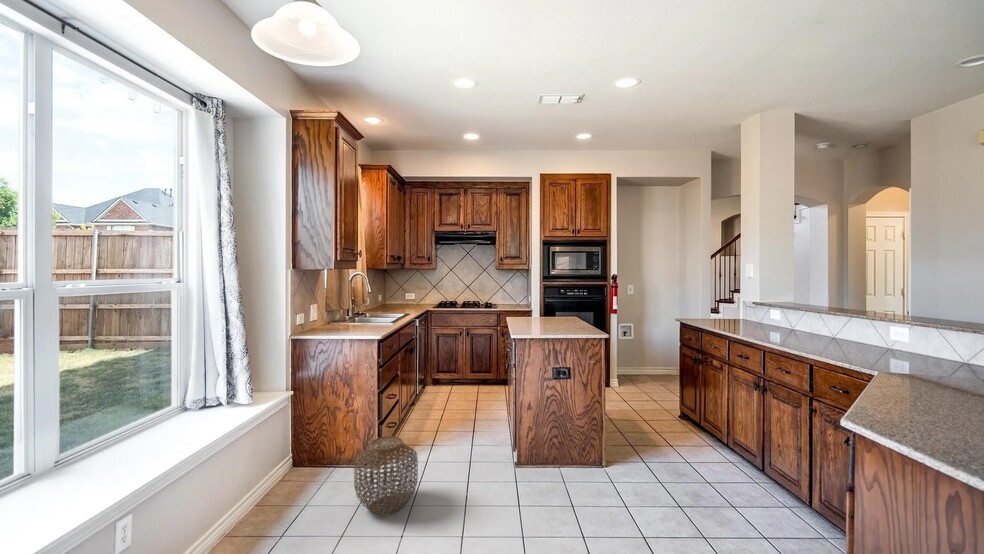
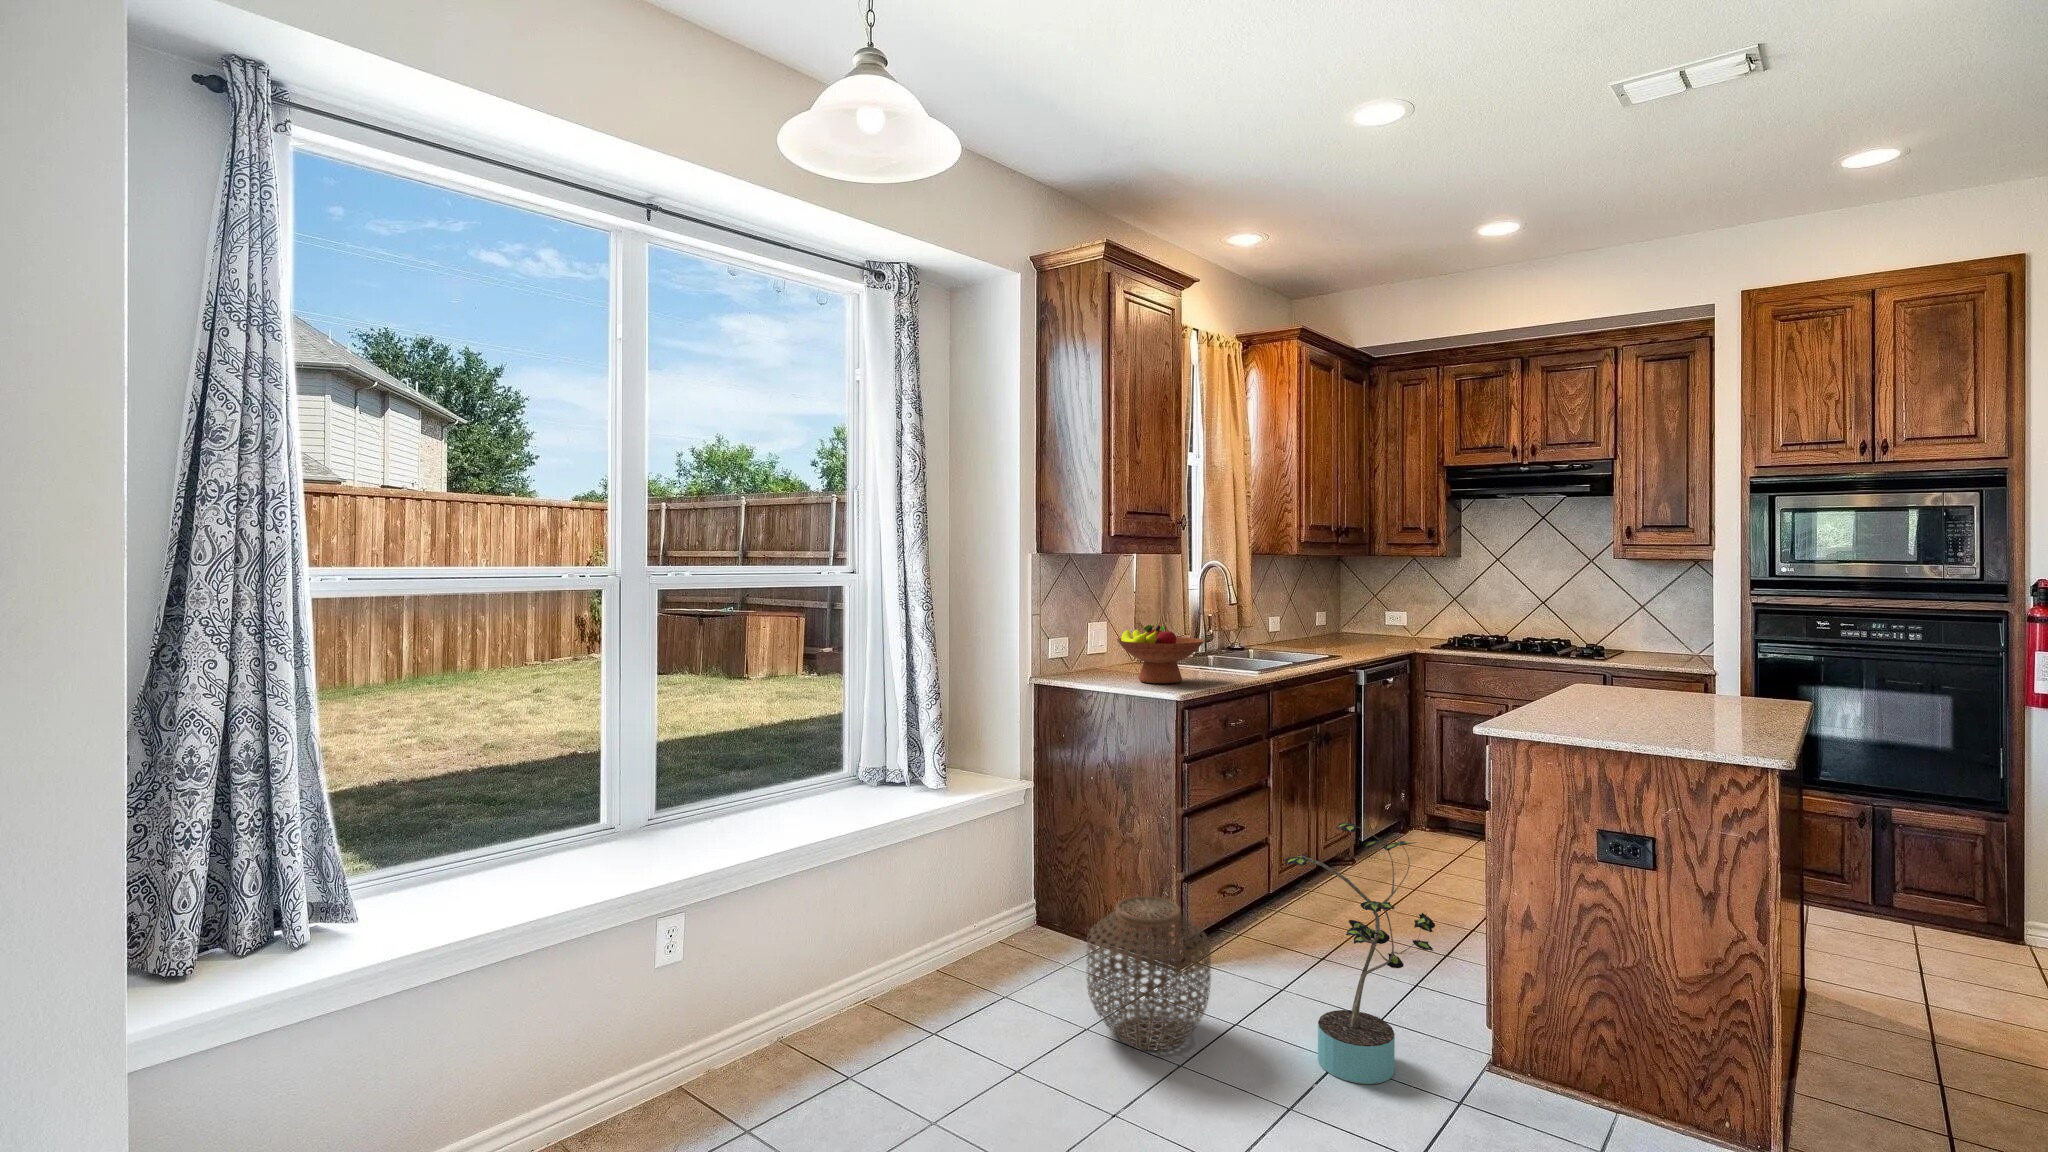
fruit bowl: none [325,301,371,331] -> present [1117,625,1204,683]
potted plant: none [451,382,512,493] -> present [1285,823,1435,1084]

